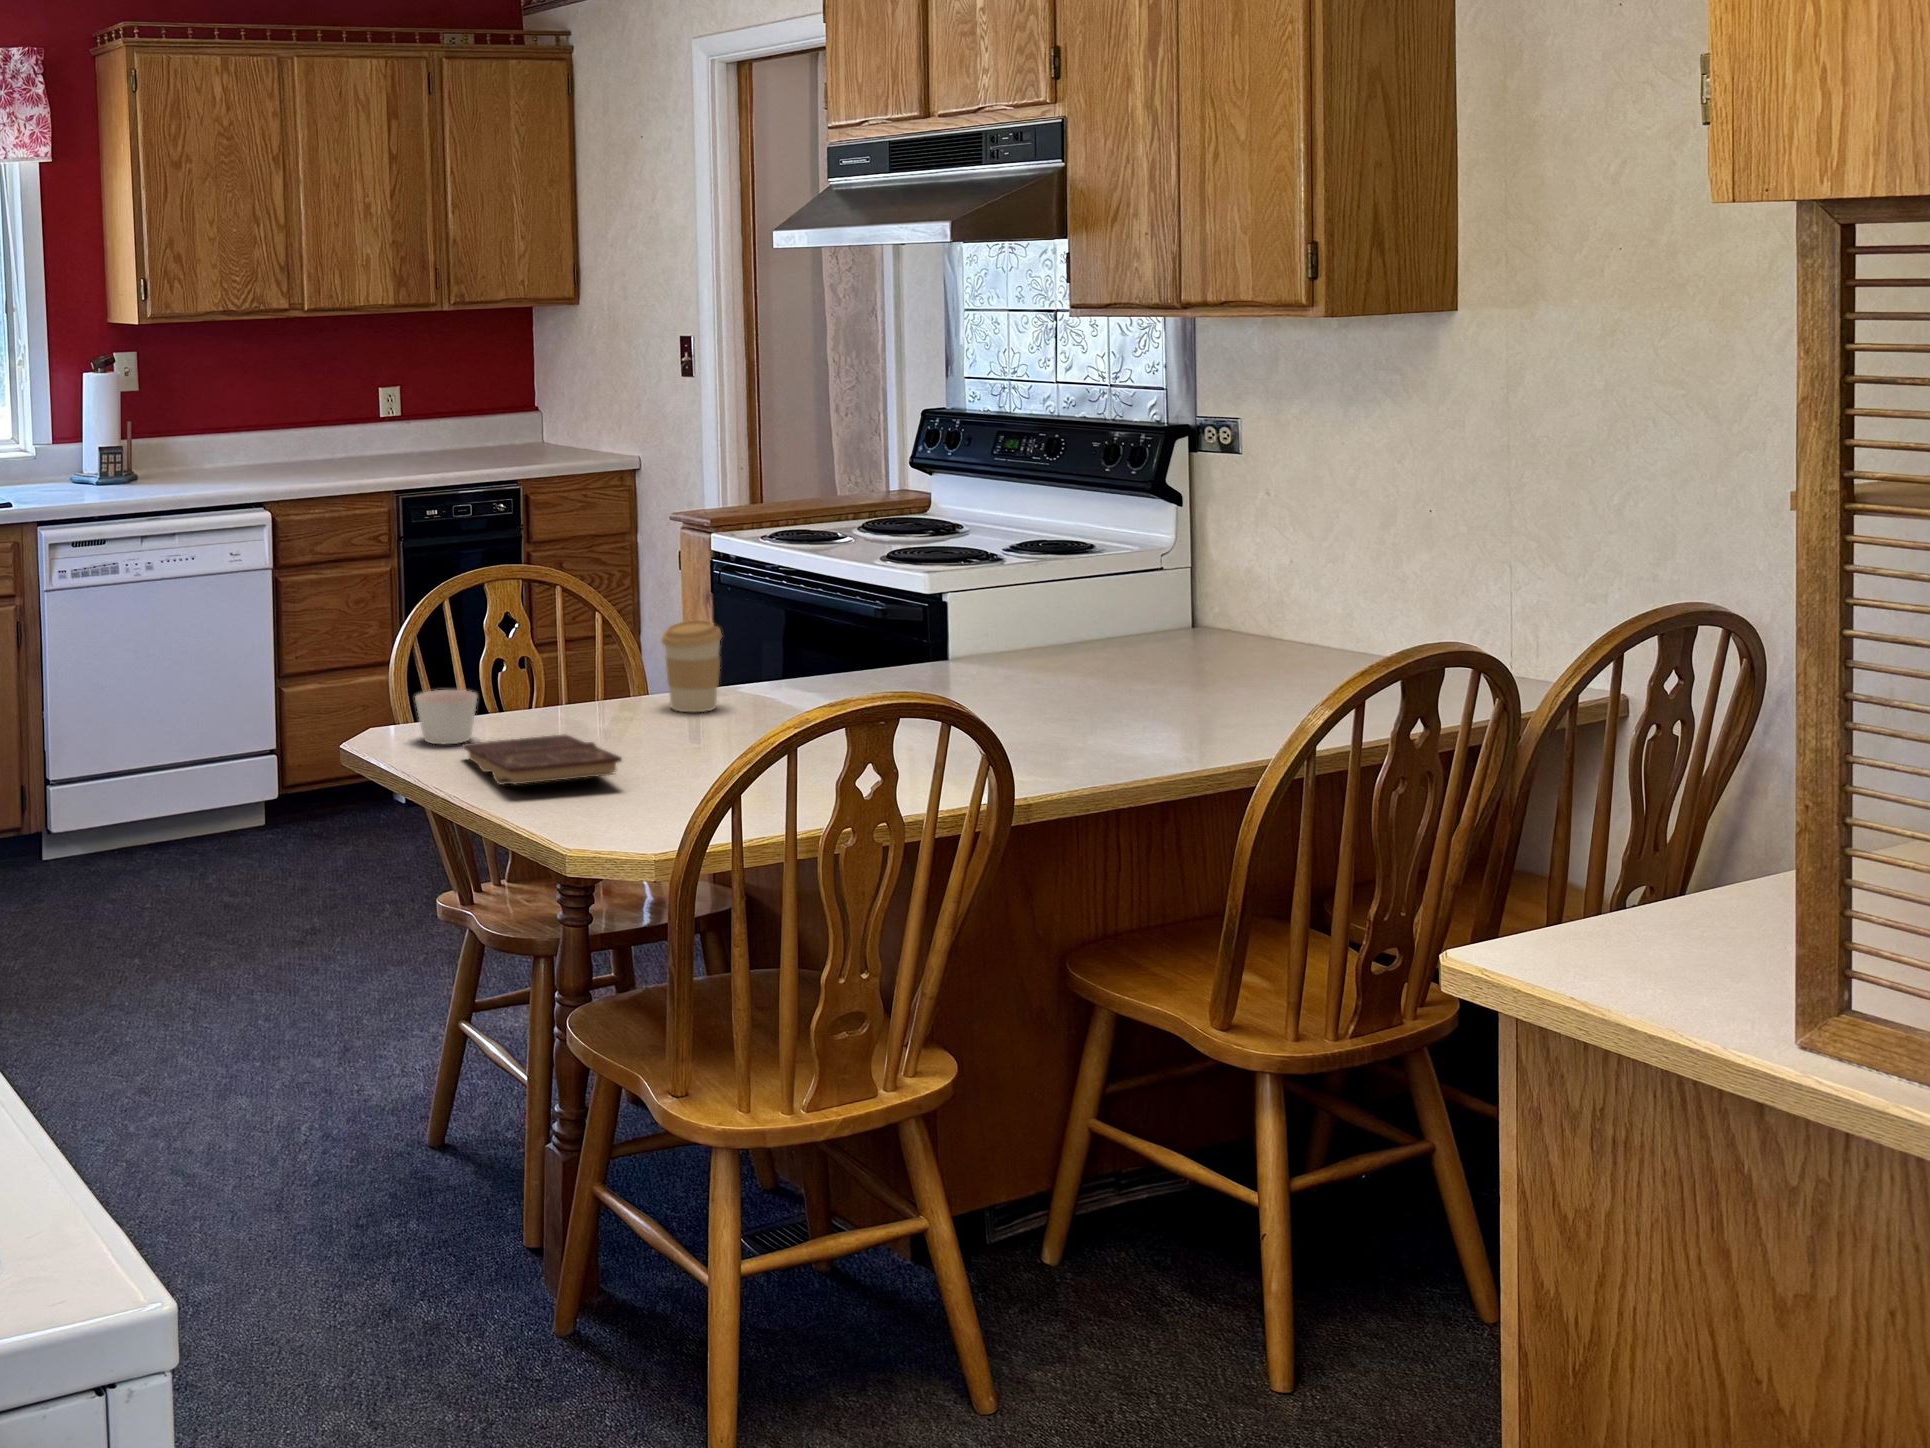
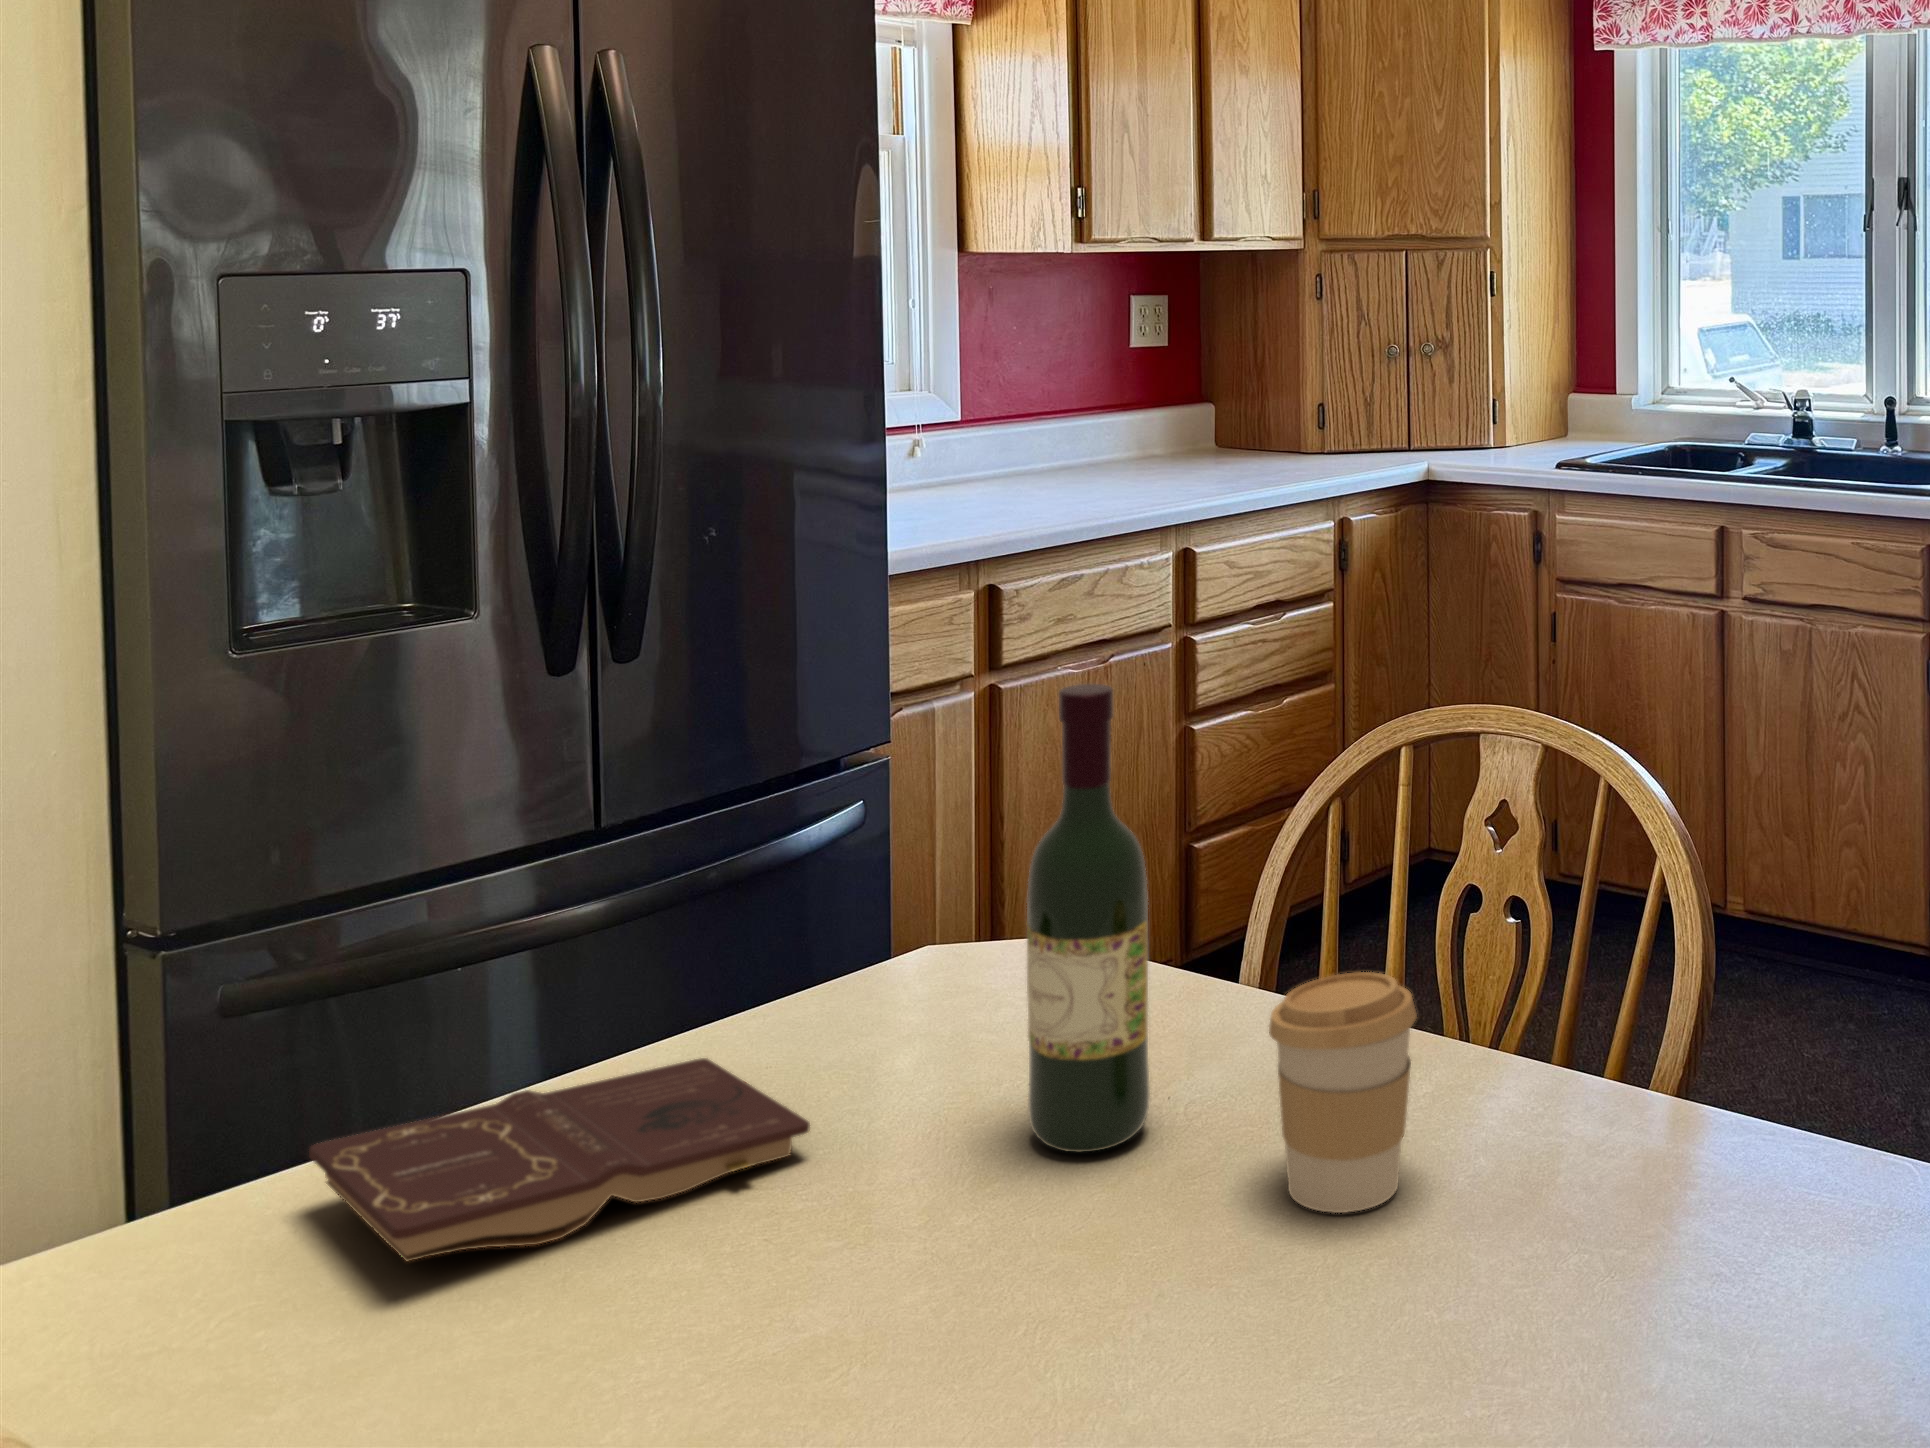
wine bottle: none [572,522,627,728] -> present [1027,684,1150,1152]
candle: present [415,690,477,744] -> none [803,933,931,1056]

